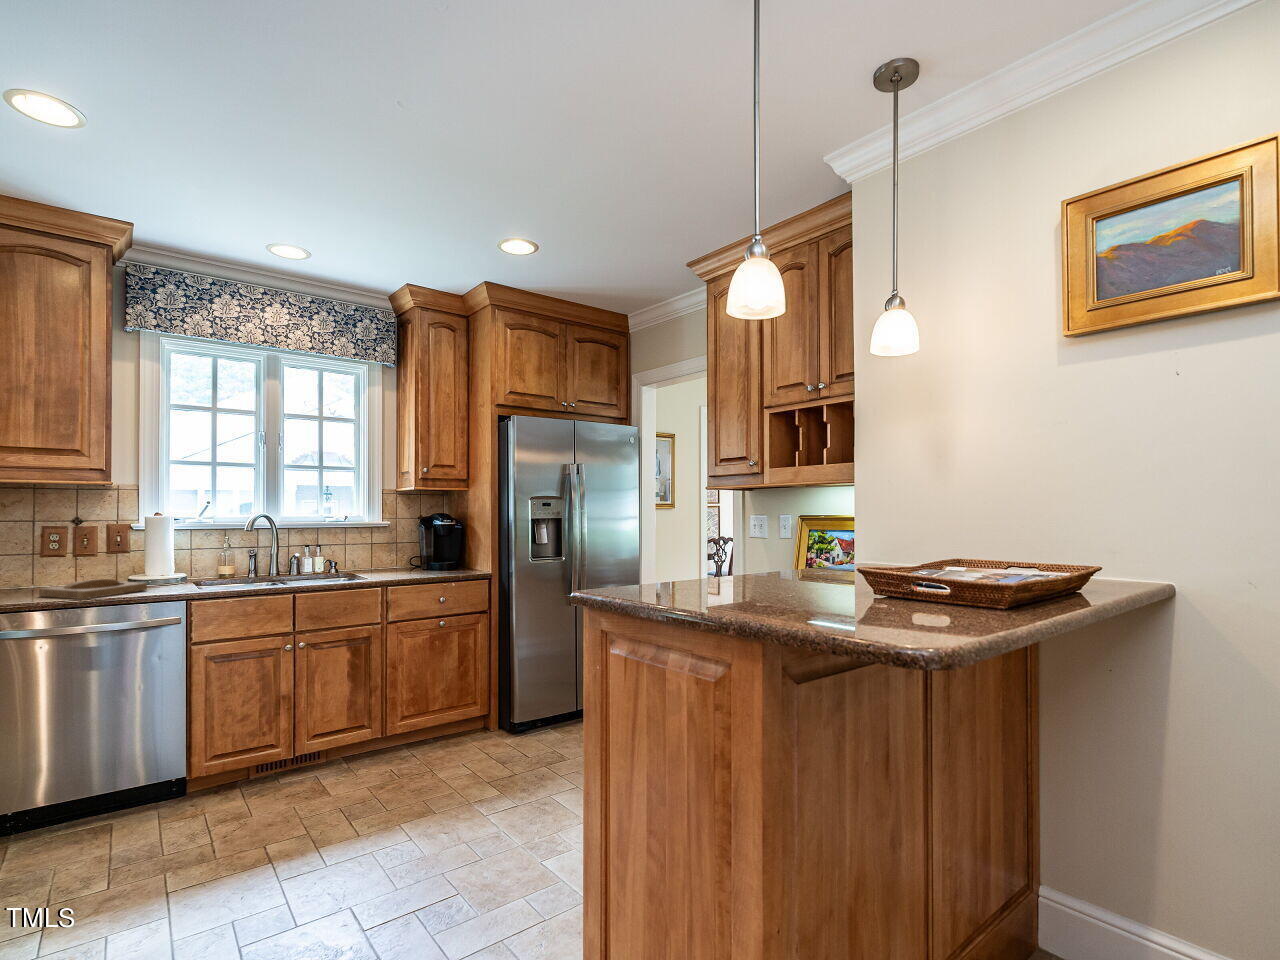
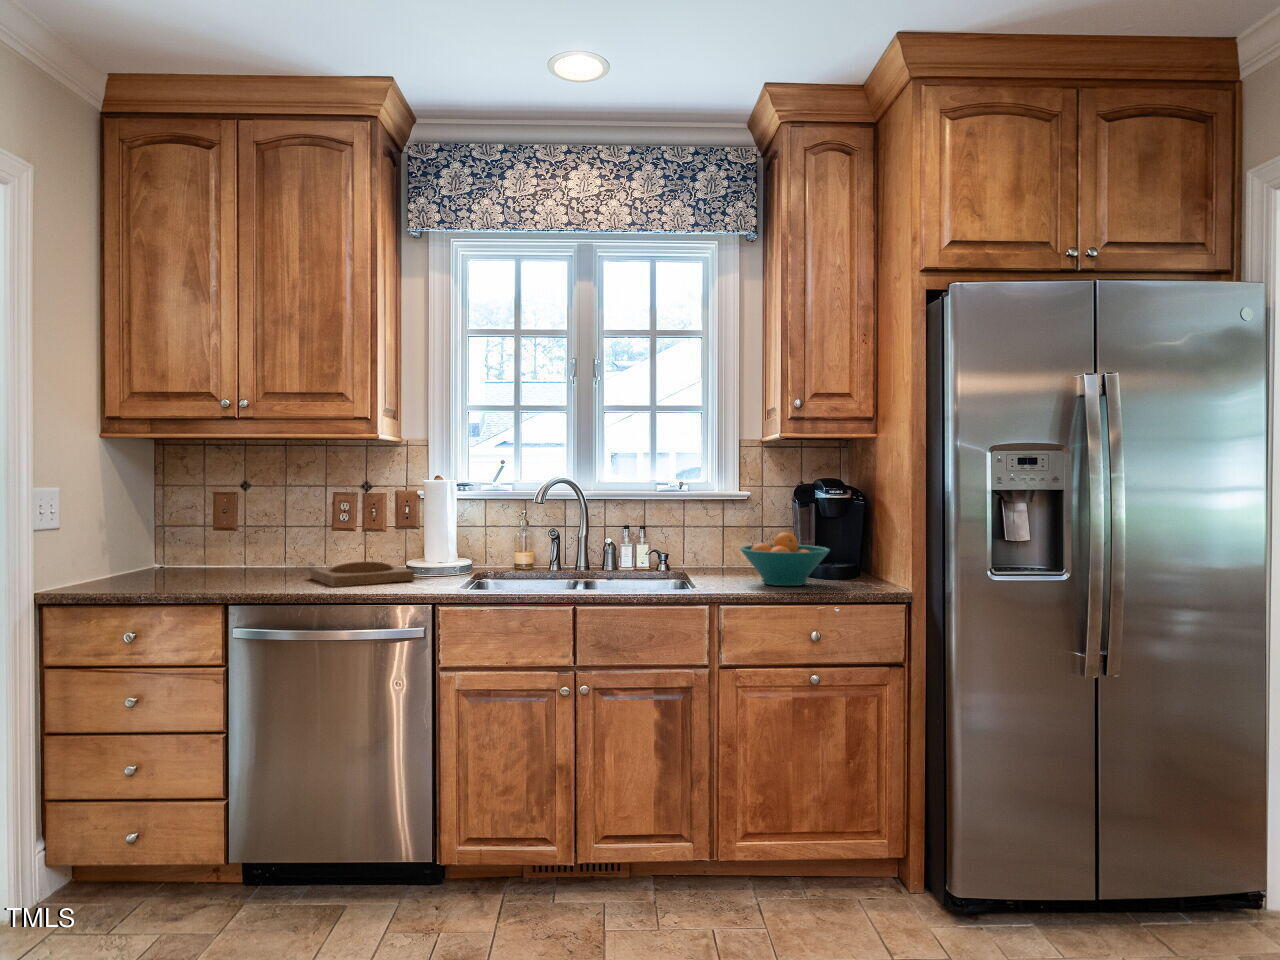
fruit bowl: none [390,542,445,574] -> present [740,532,830,586]

